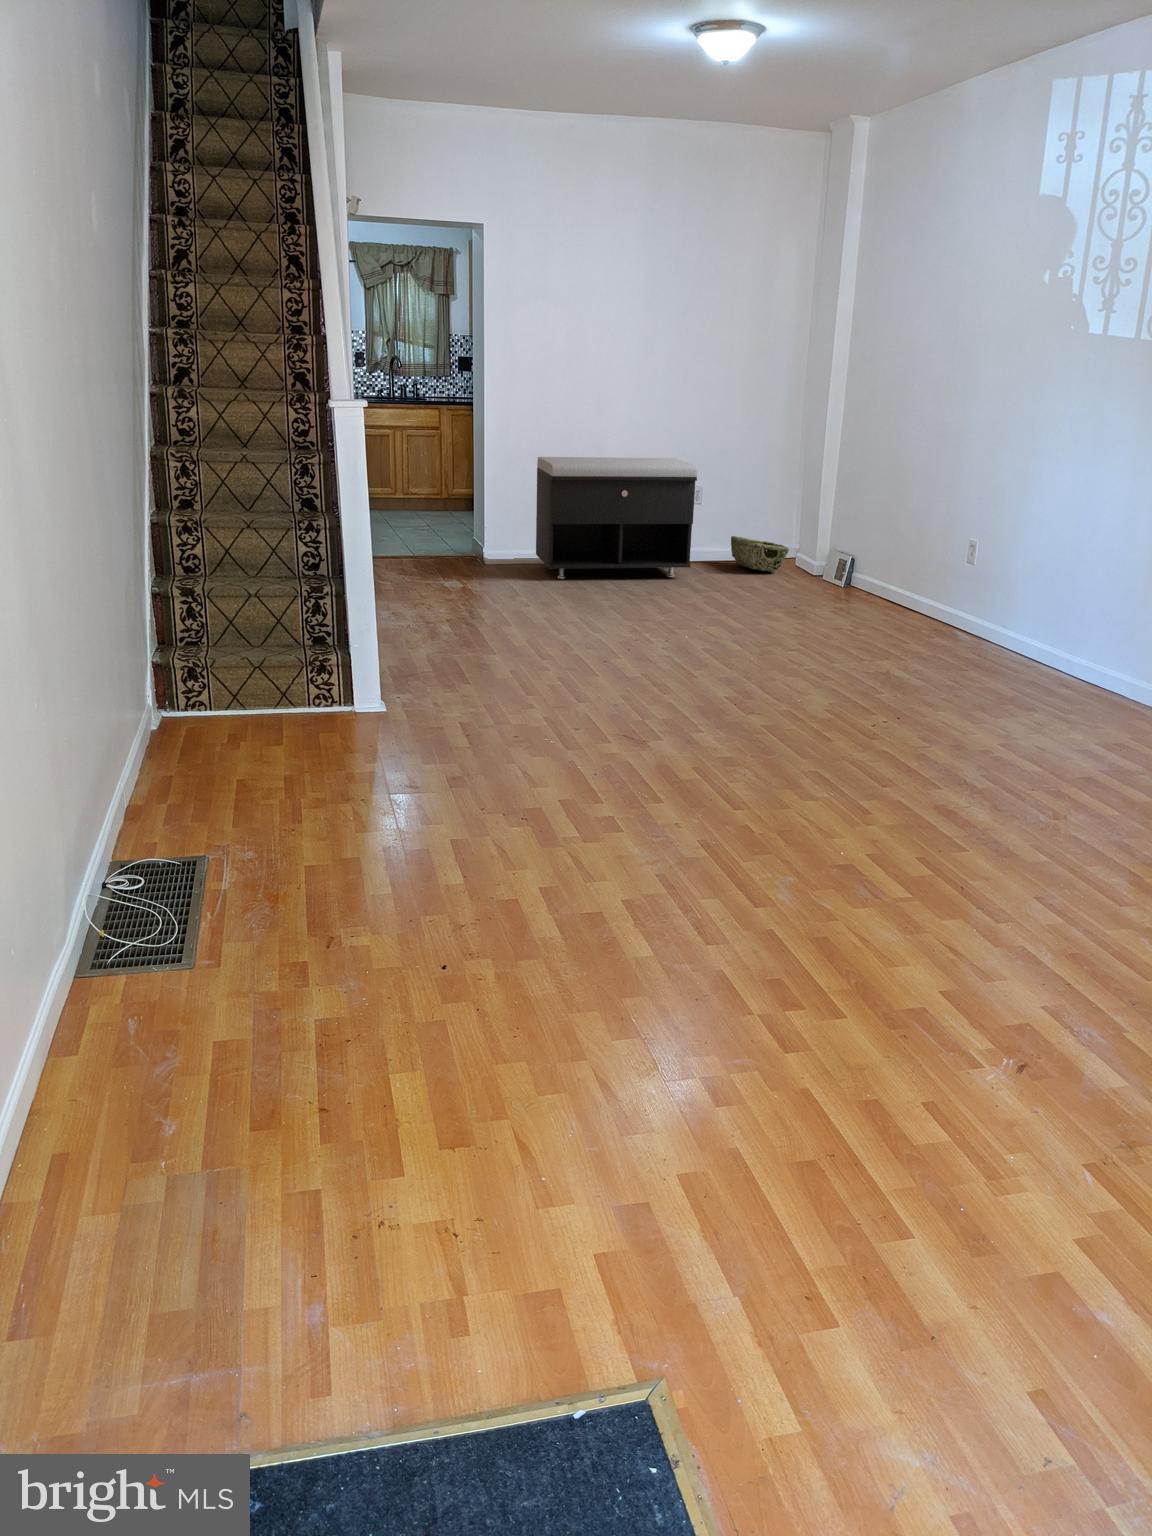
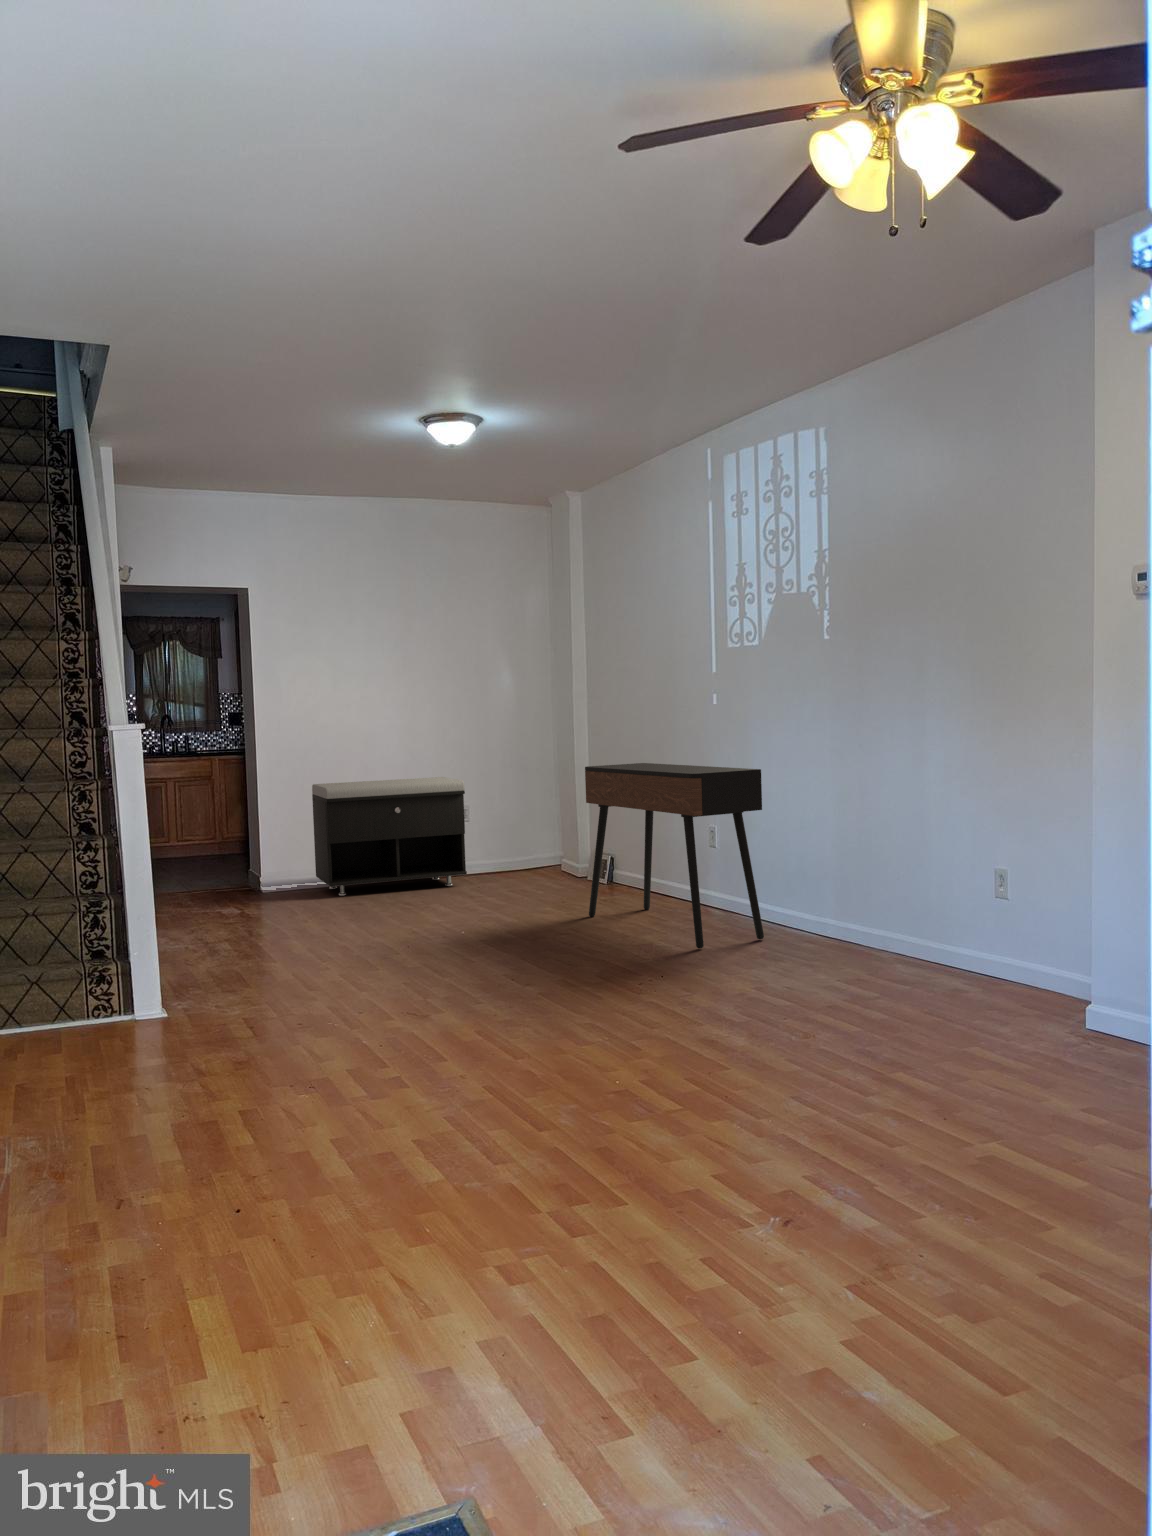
console table: none [819,468,1047,689] -> present [585,763,764,949]
woven basket: present [731,536,789,572] -> none [504,844,558,875]

